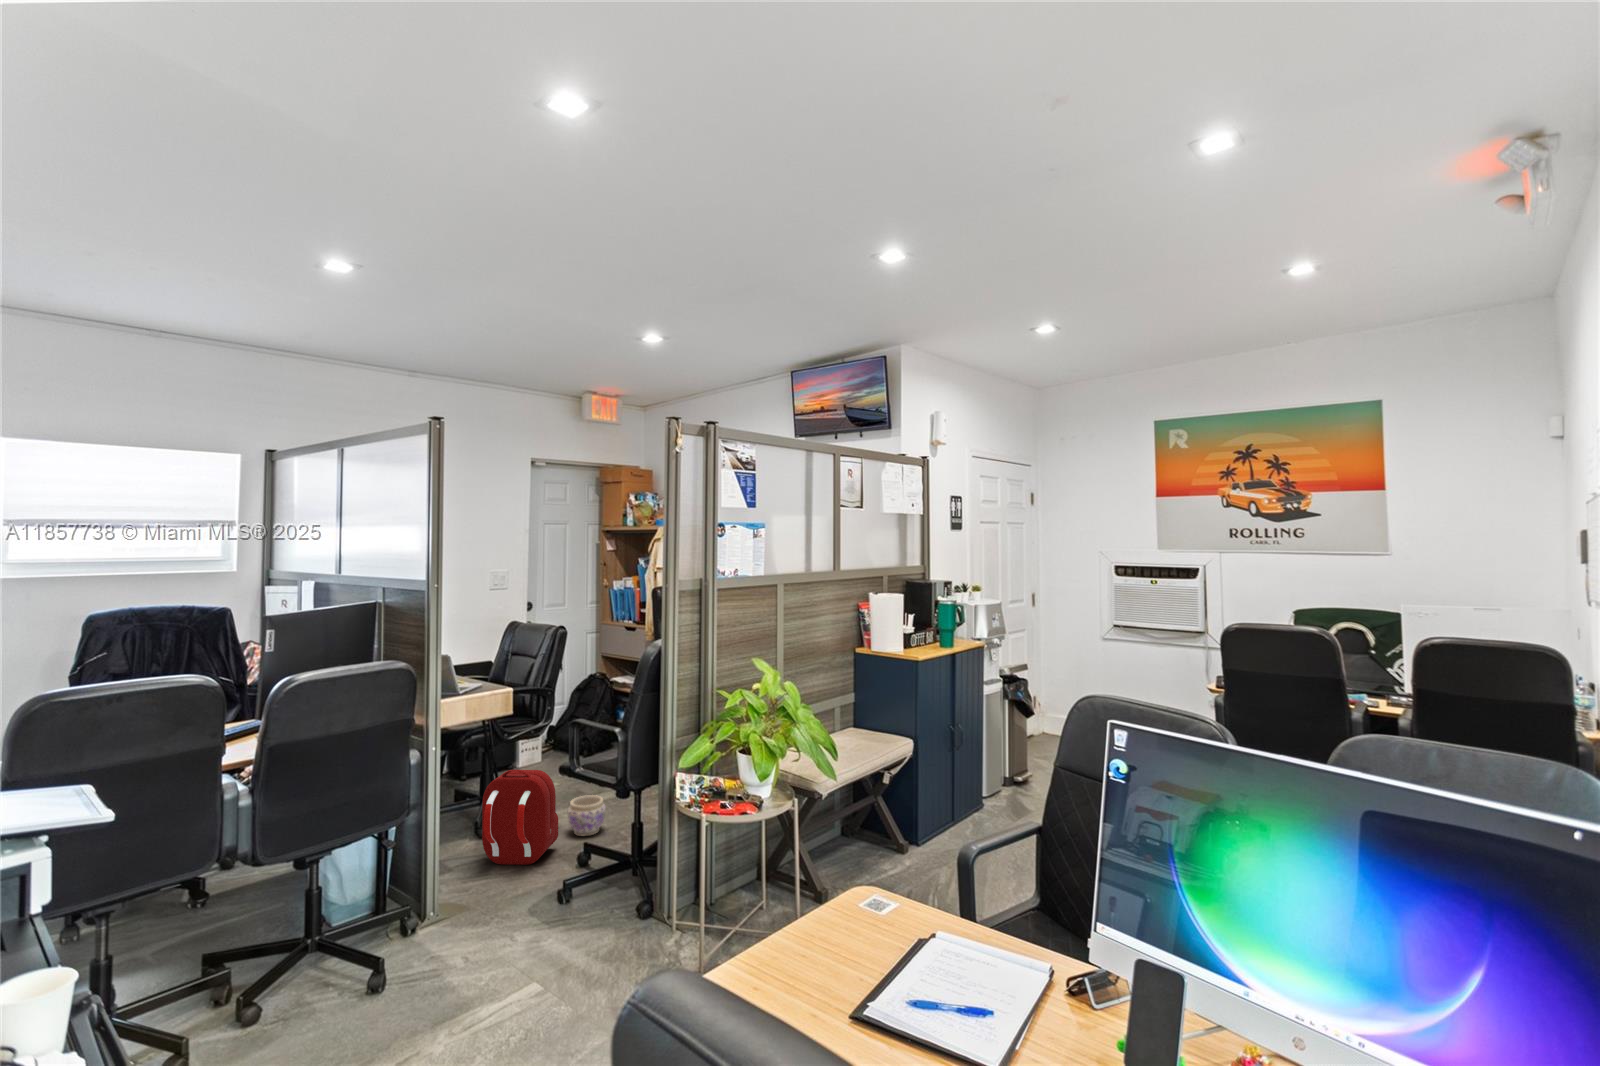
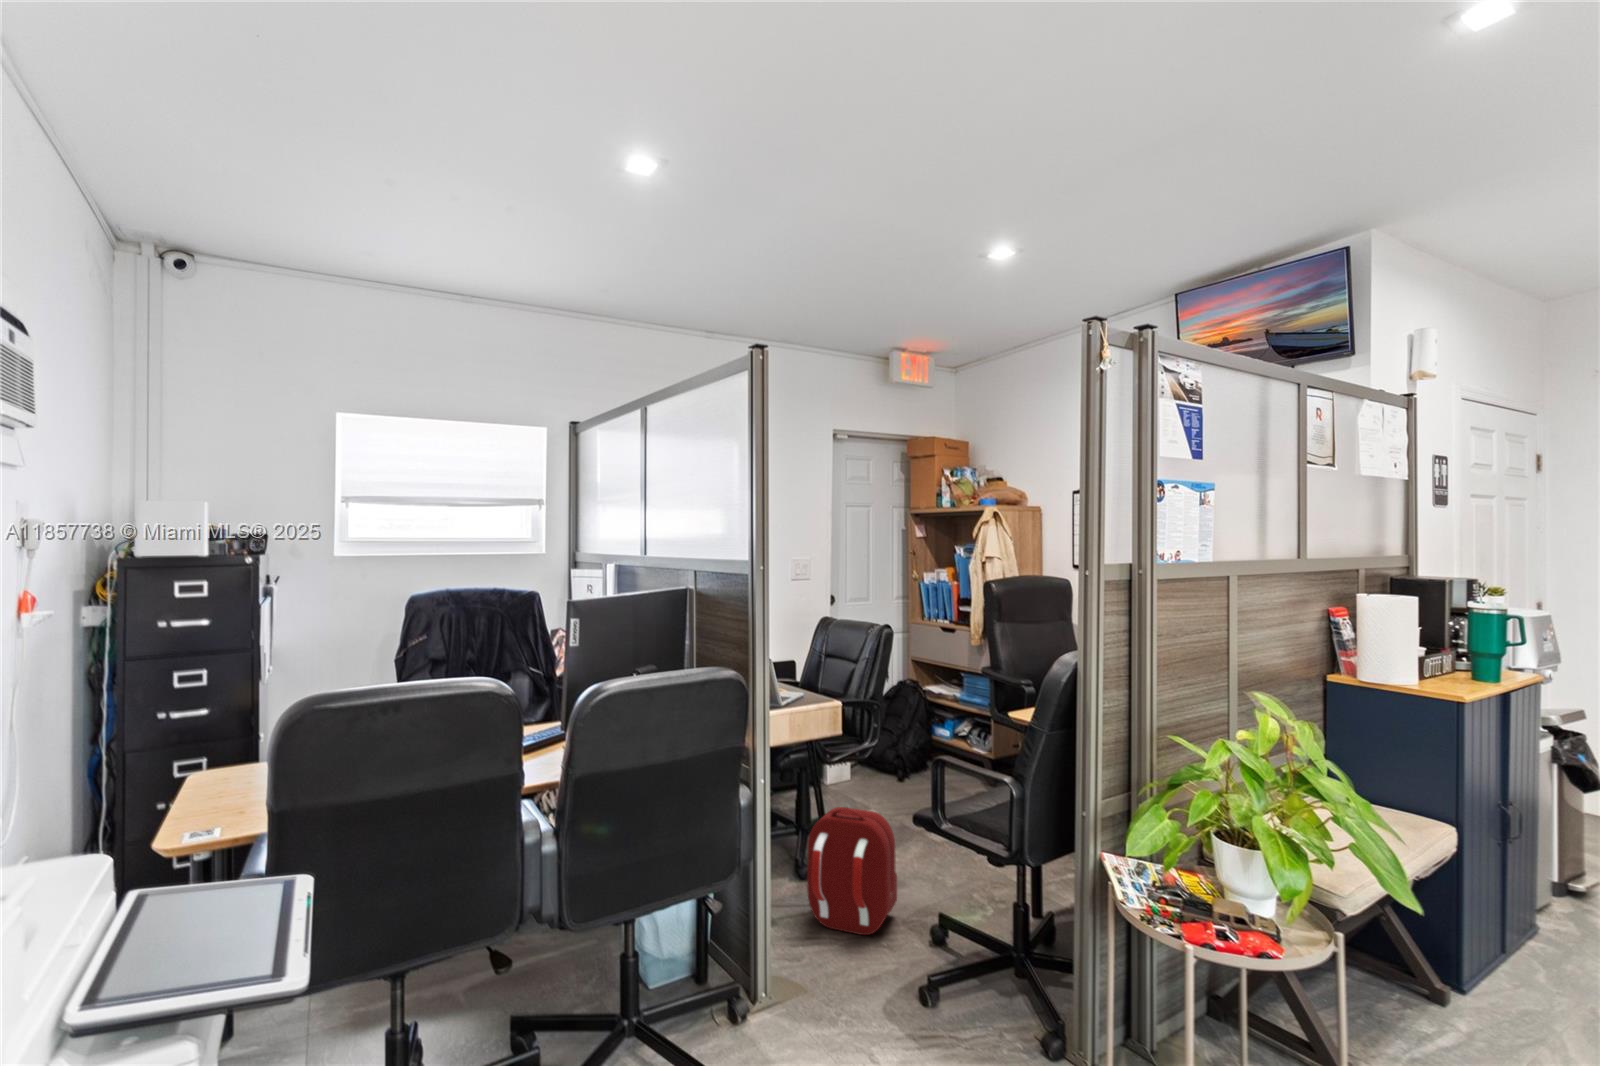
planter: present [568,795,606,836] -> none [903,847,952,903]

